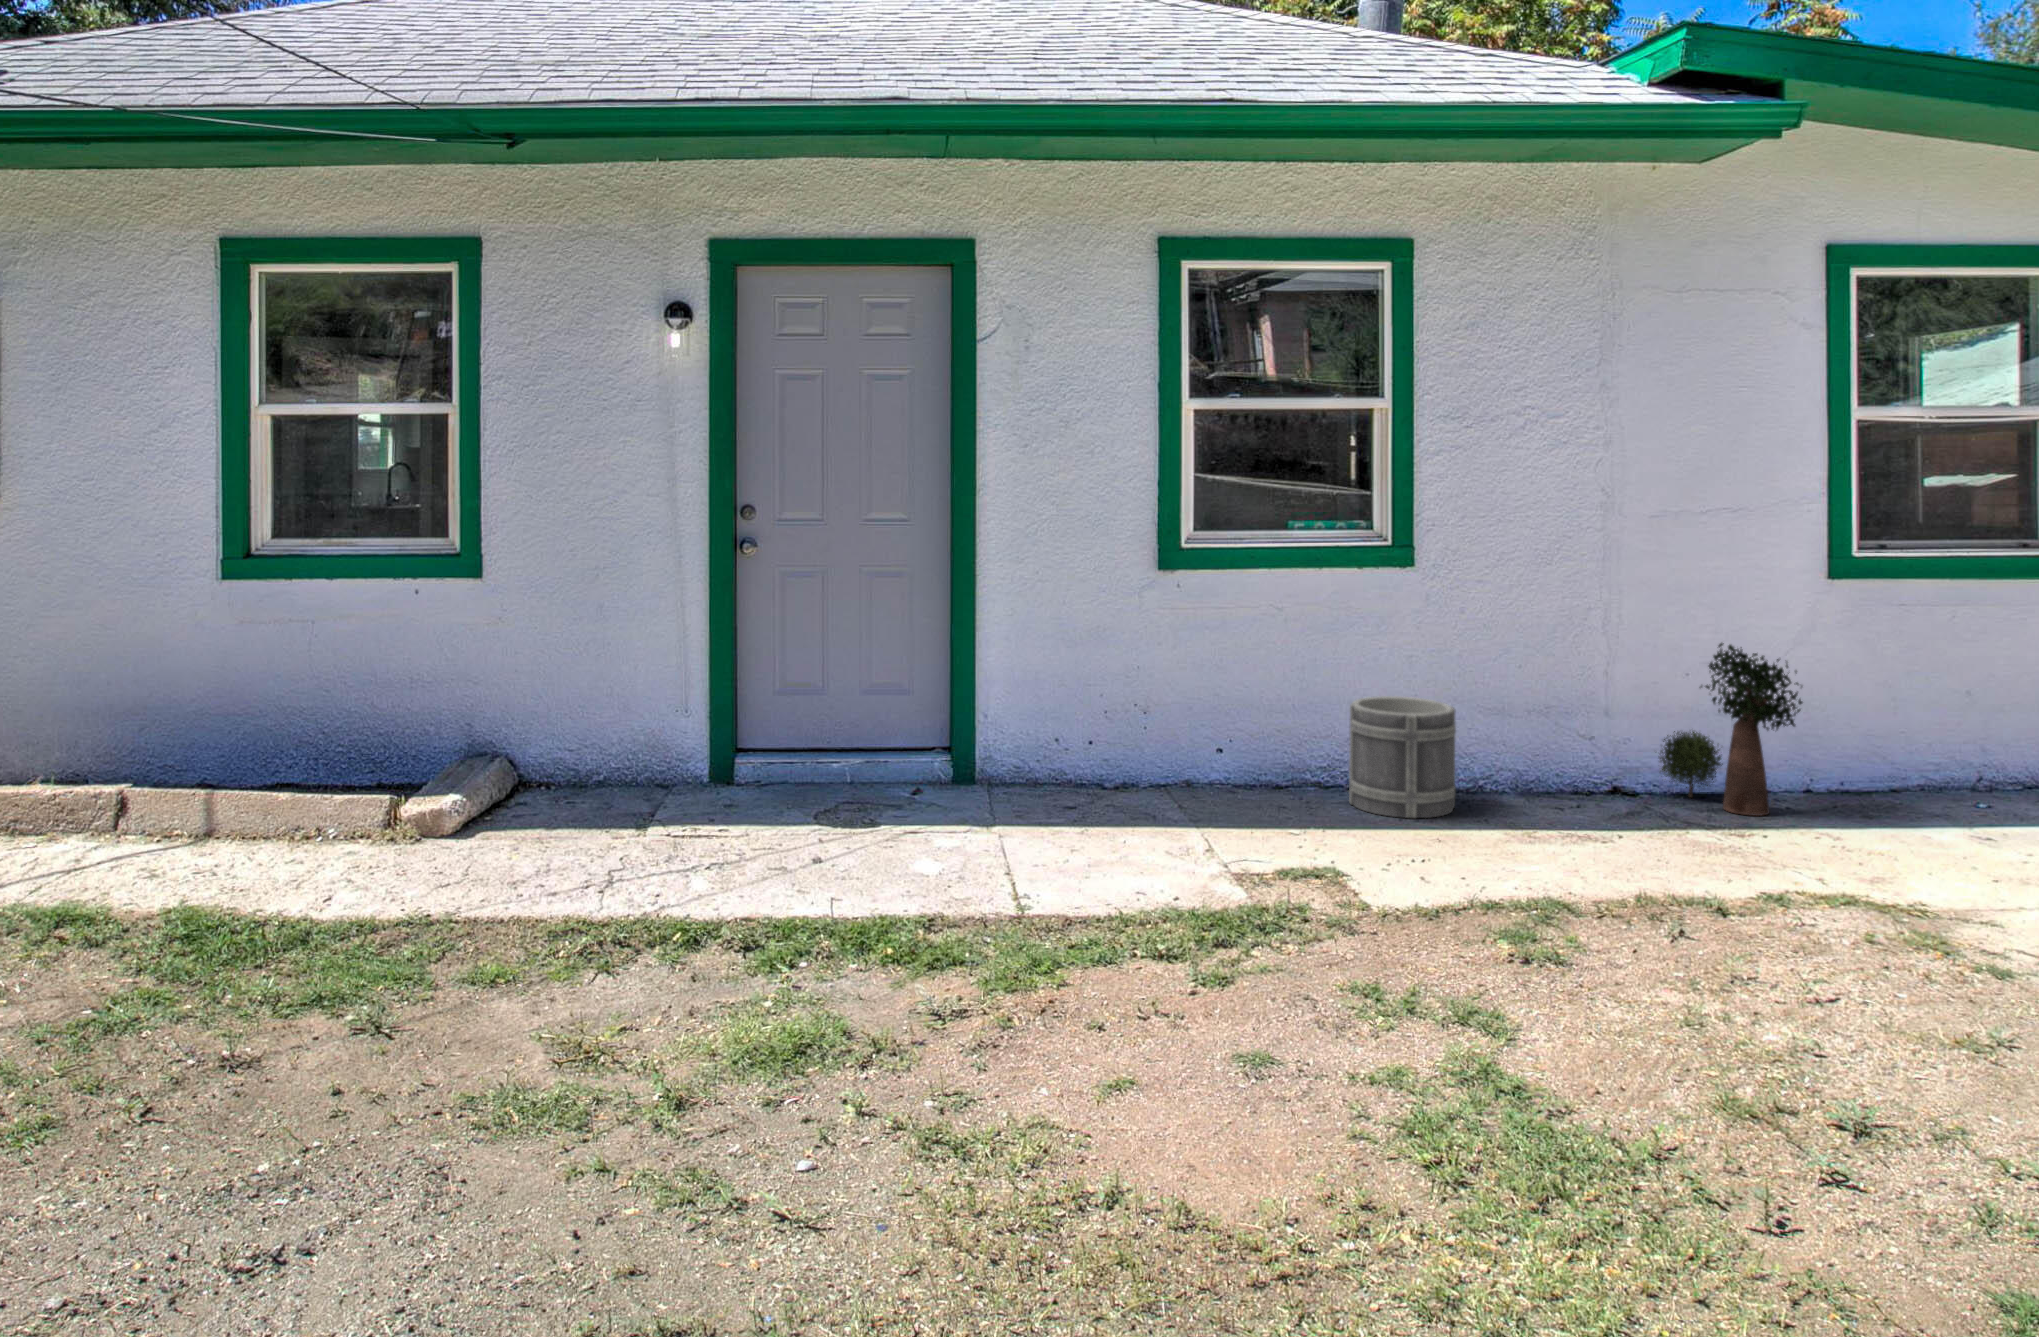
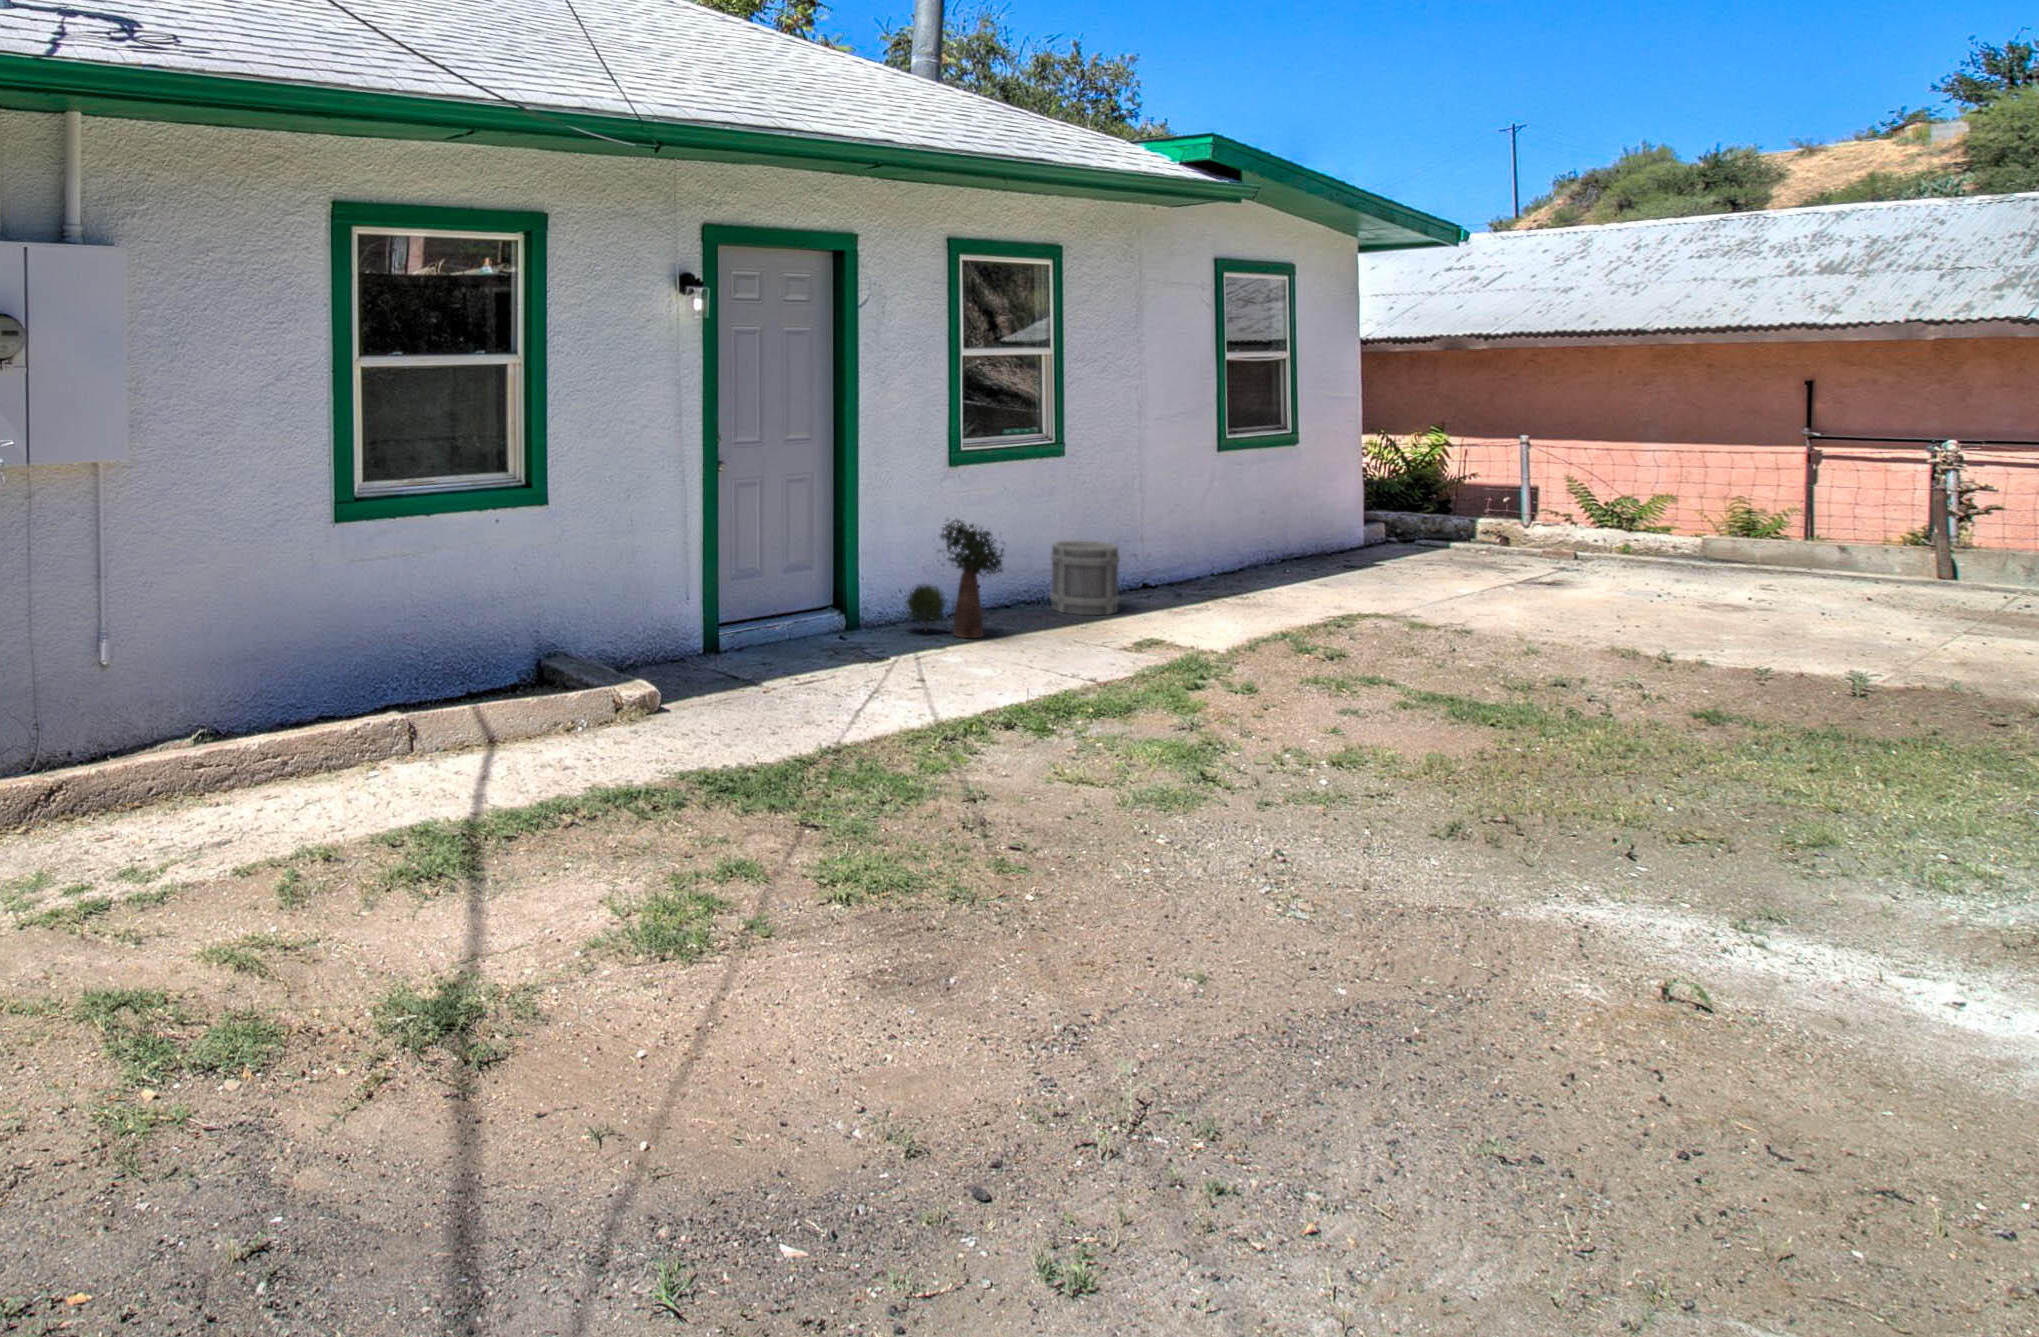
potted plant: present [1659,643,1803,816] -> present [906,520,1006,638]

